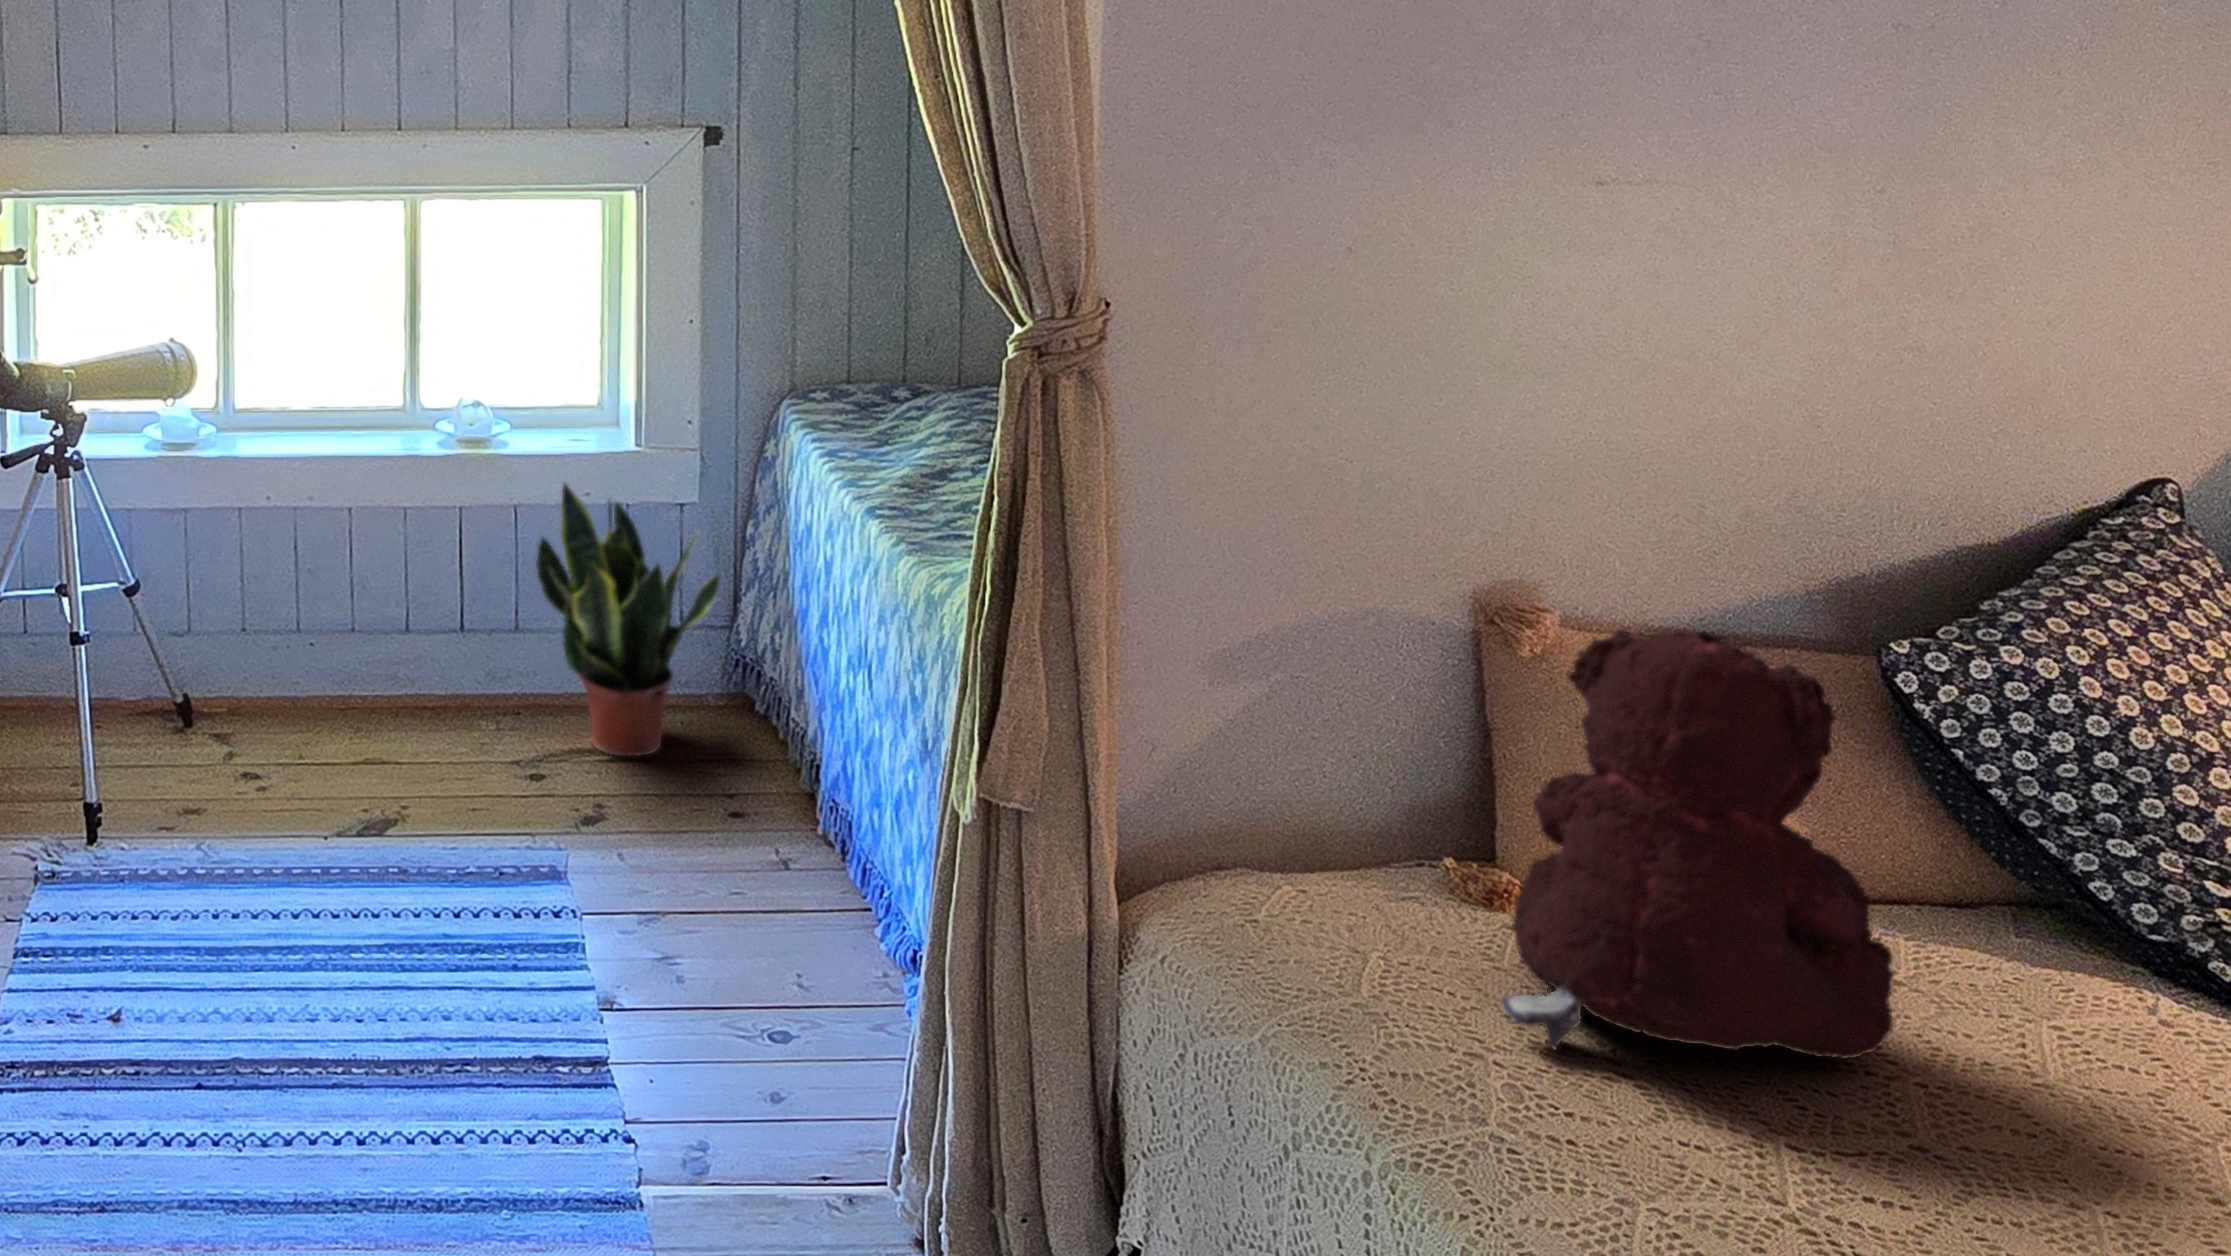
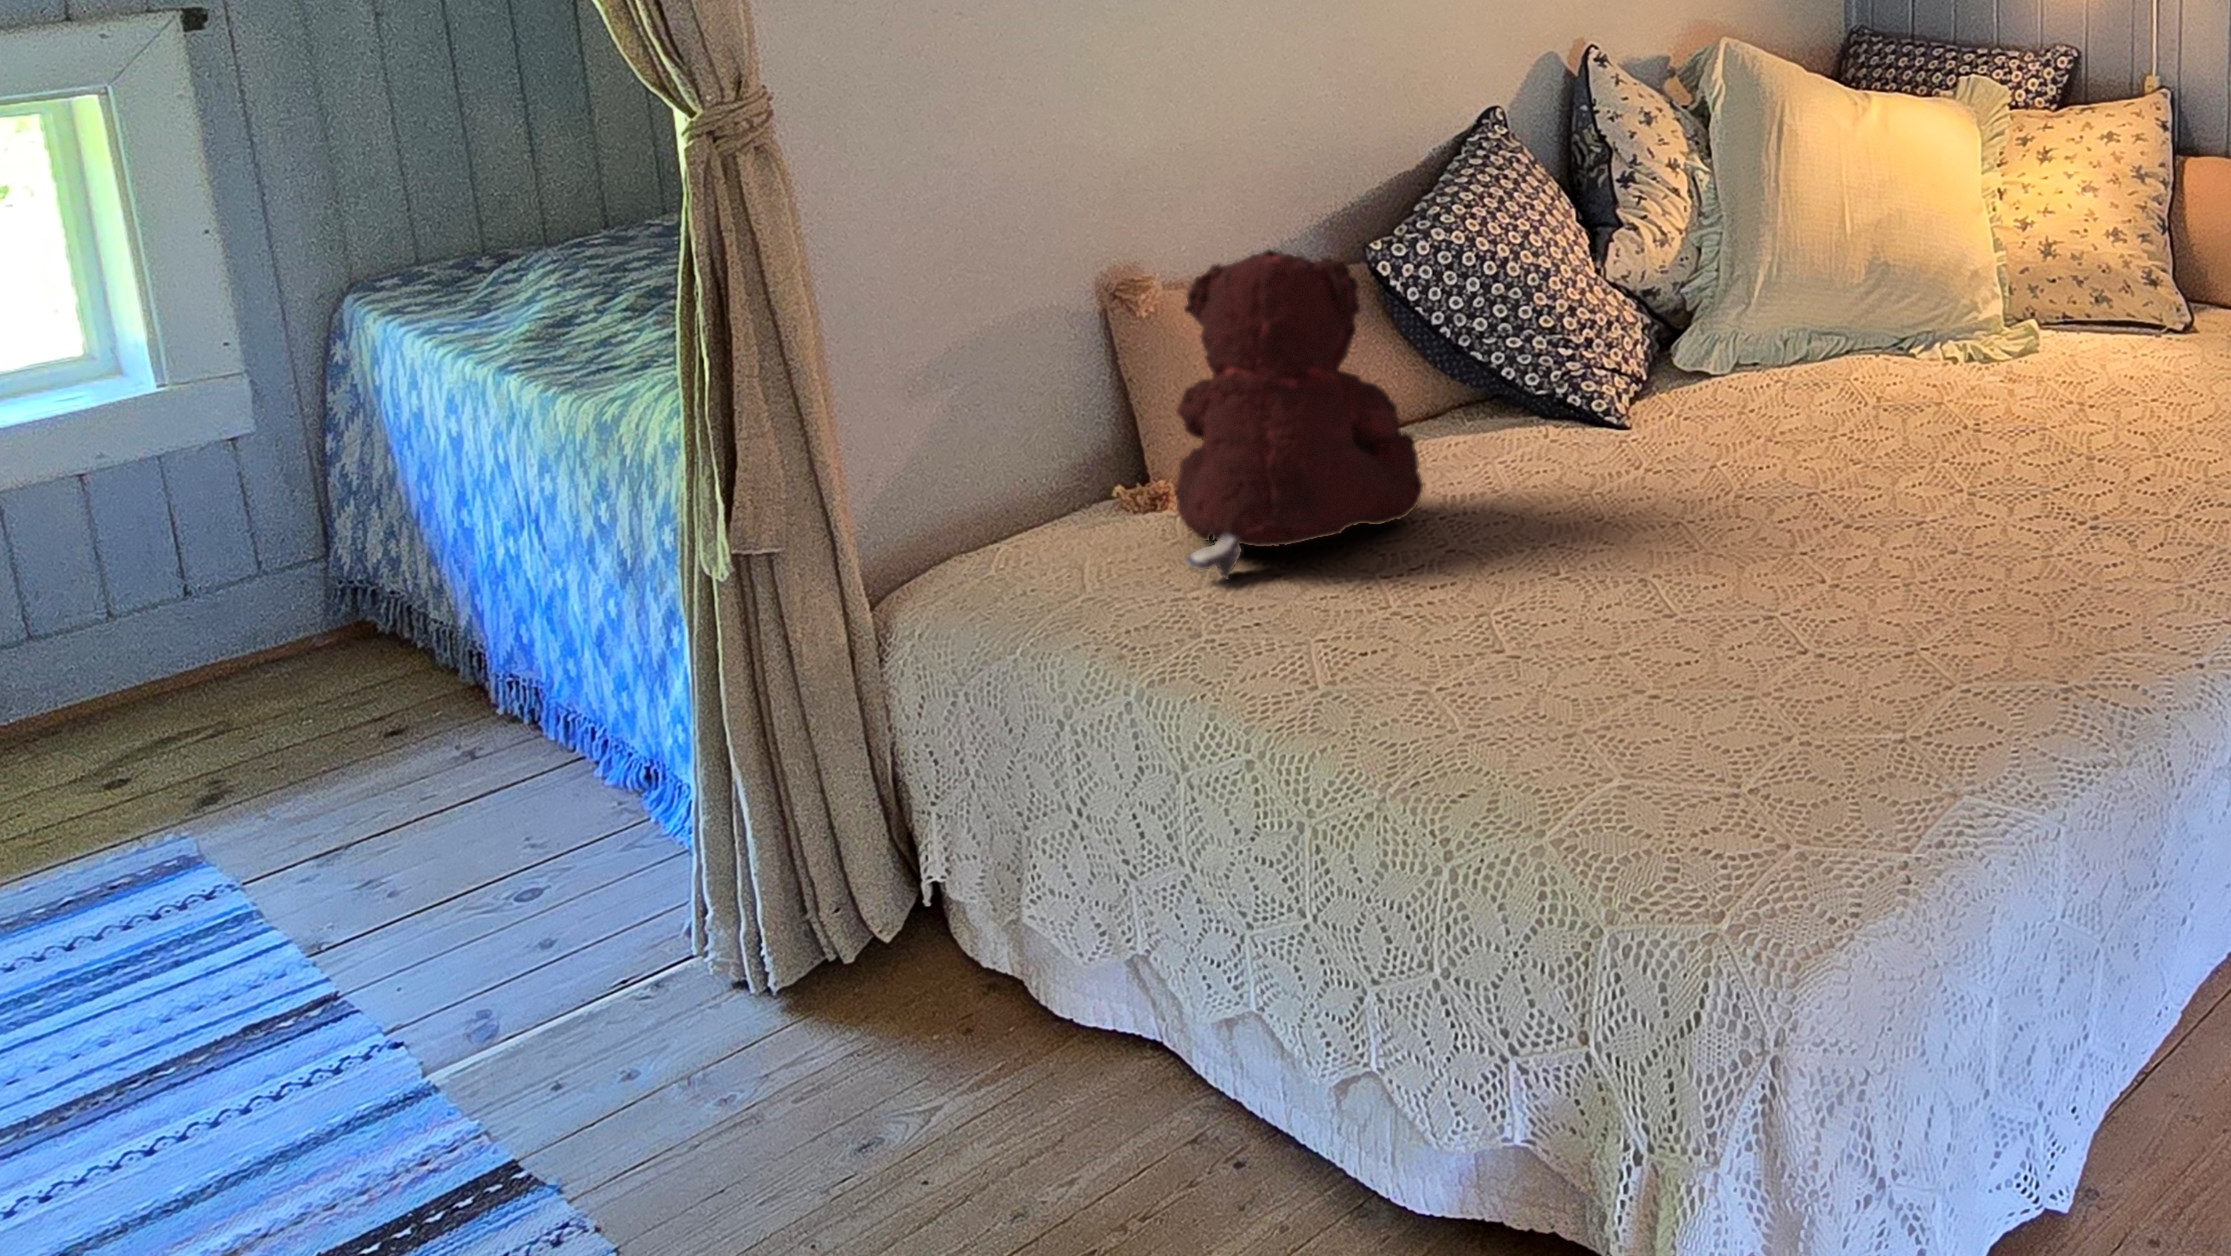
potted plant: present [536,484,720,756] -> none [51,444,310,730]

